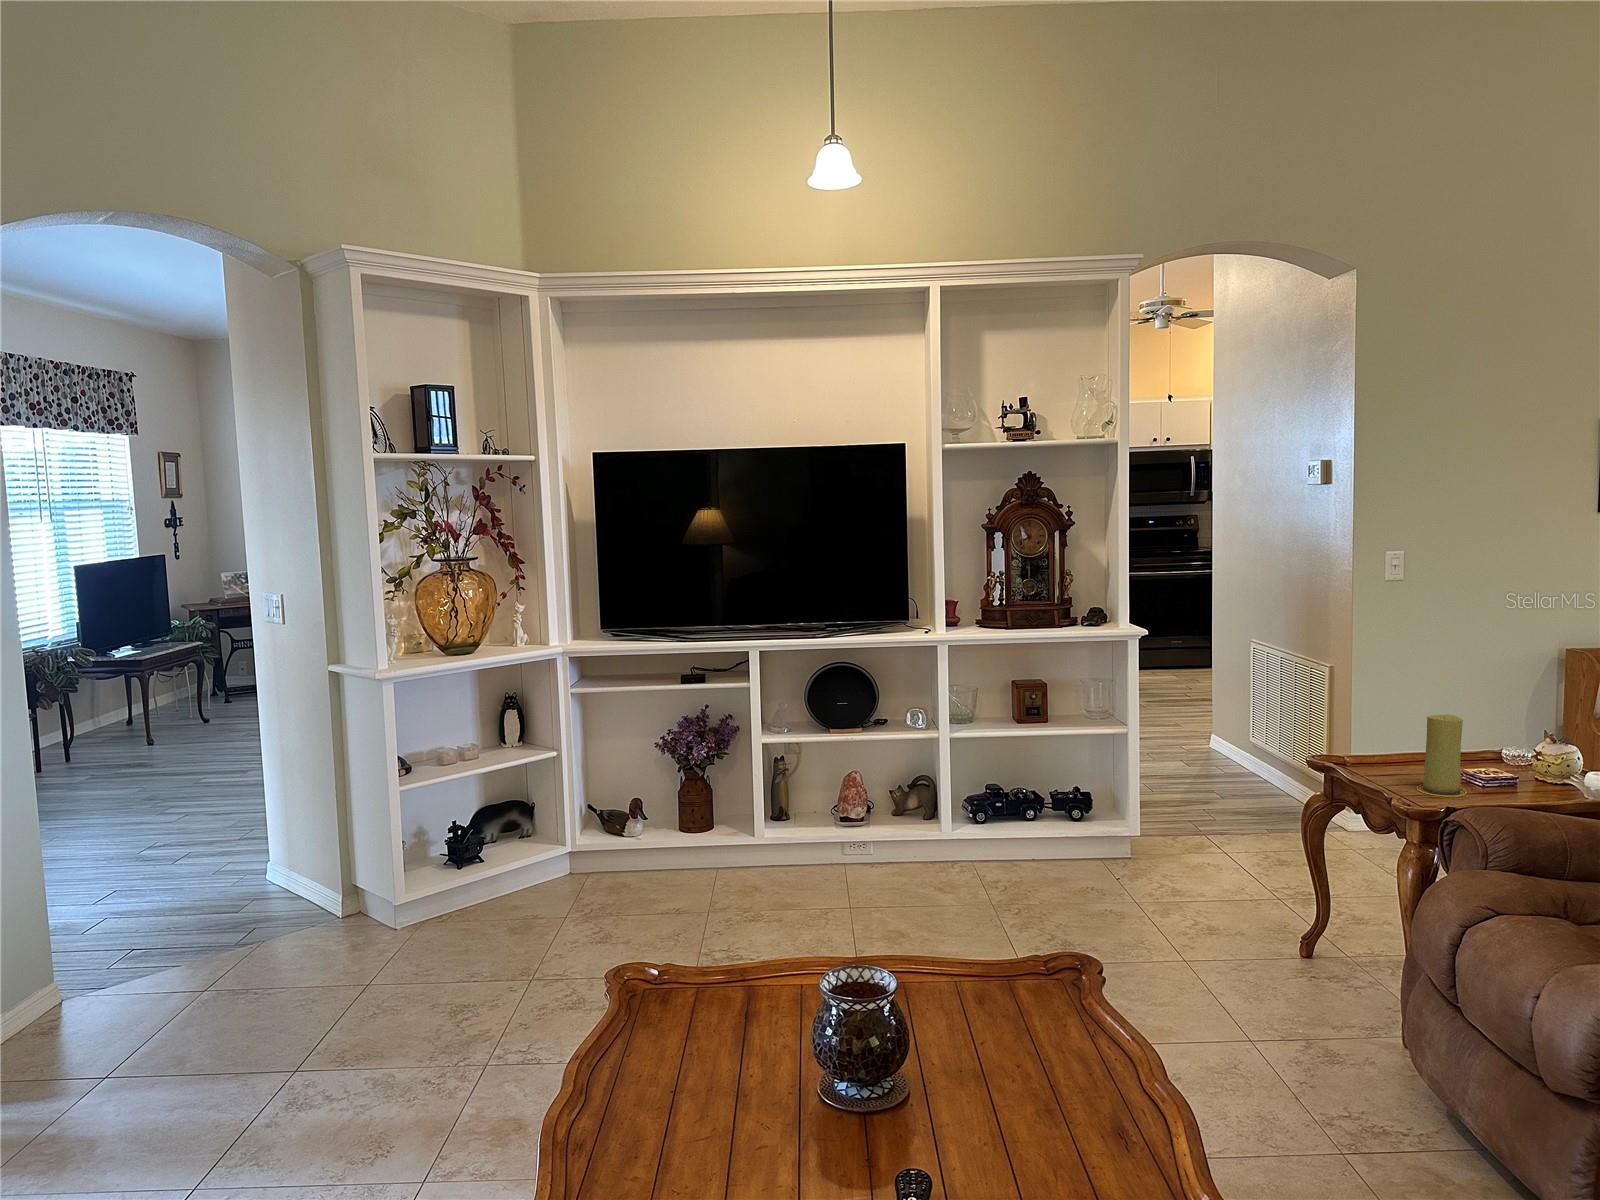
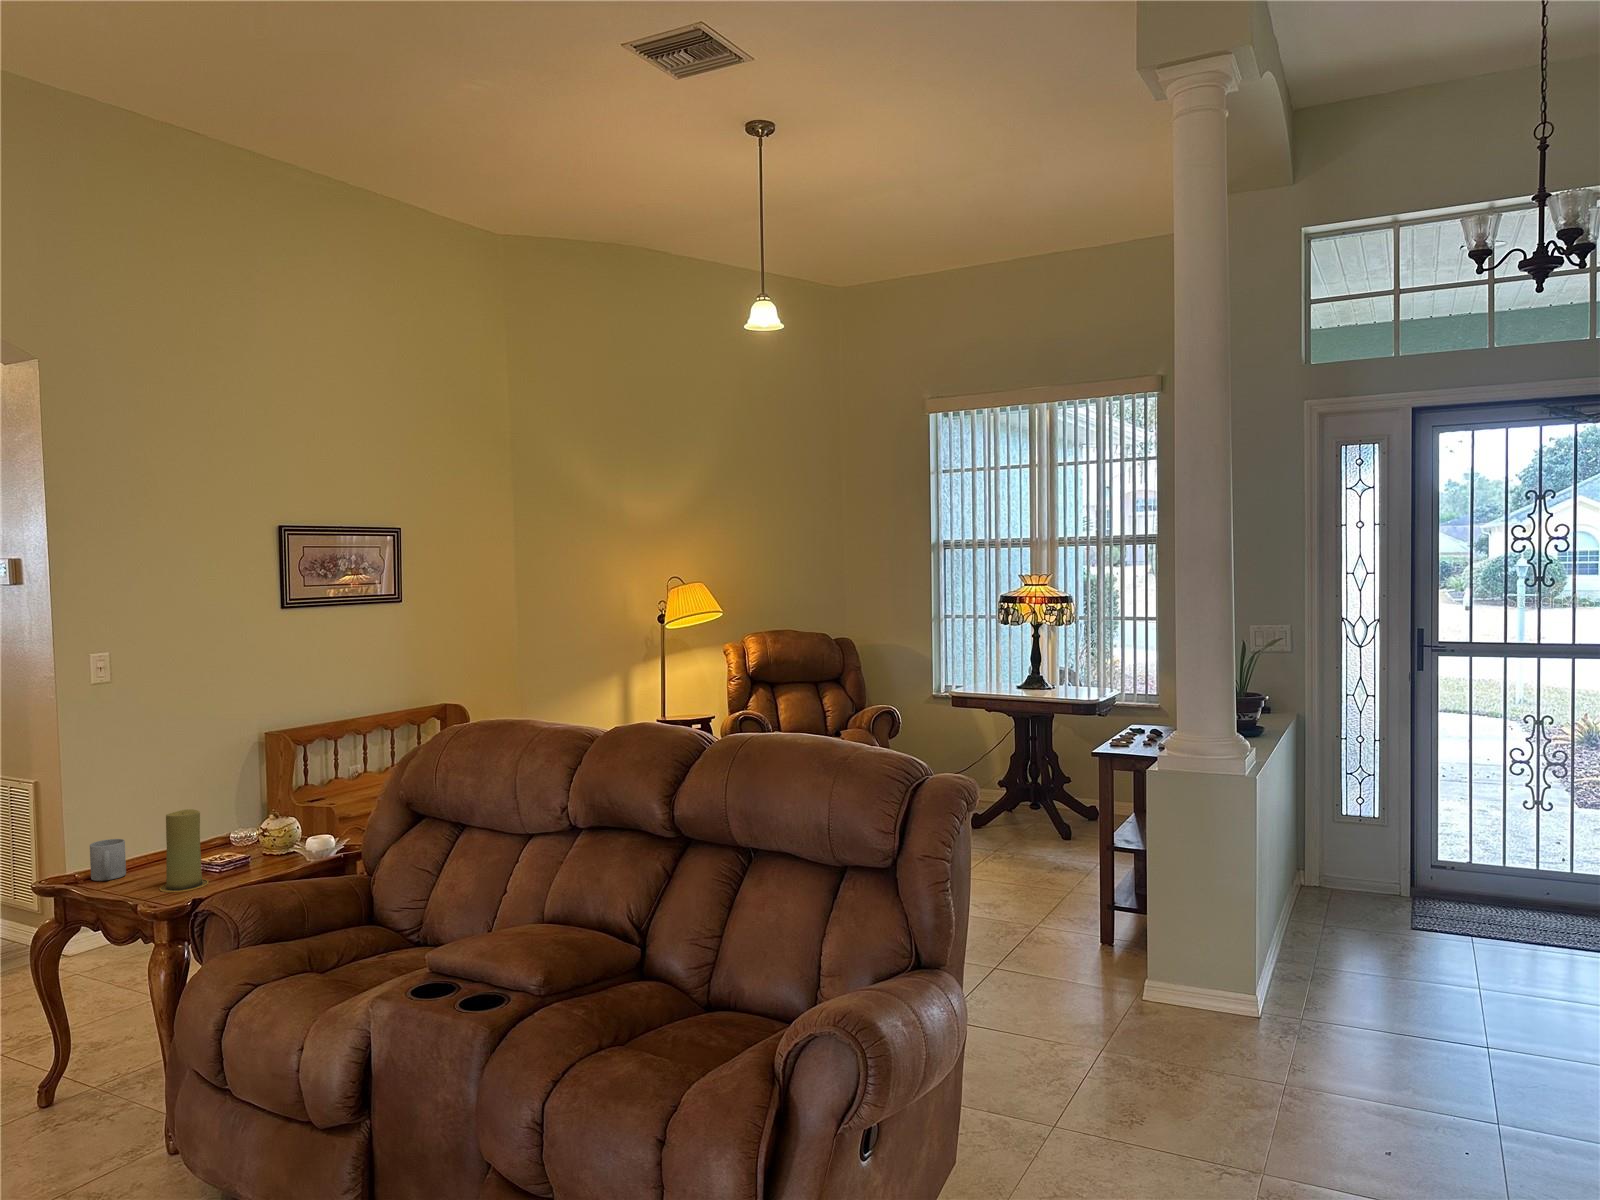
mug: none [1357,729,1390,768] -> present [90,839,126,881]

